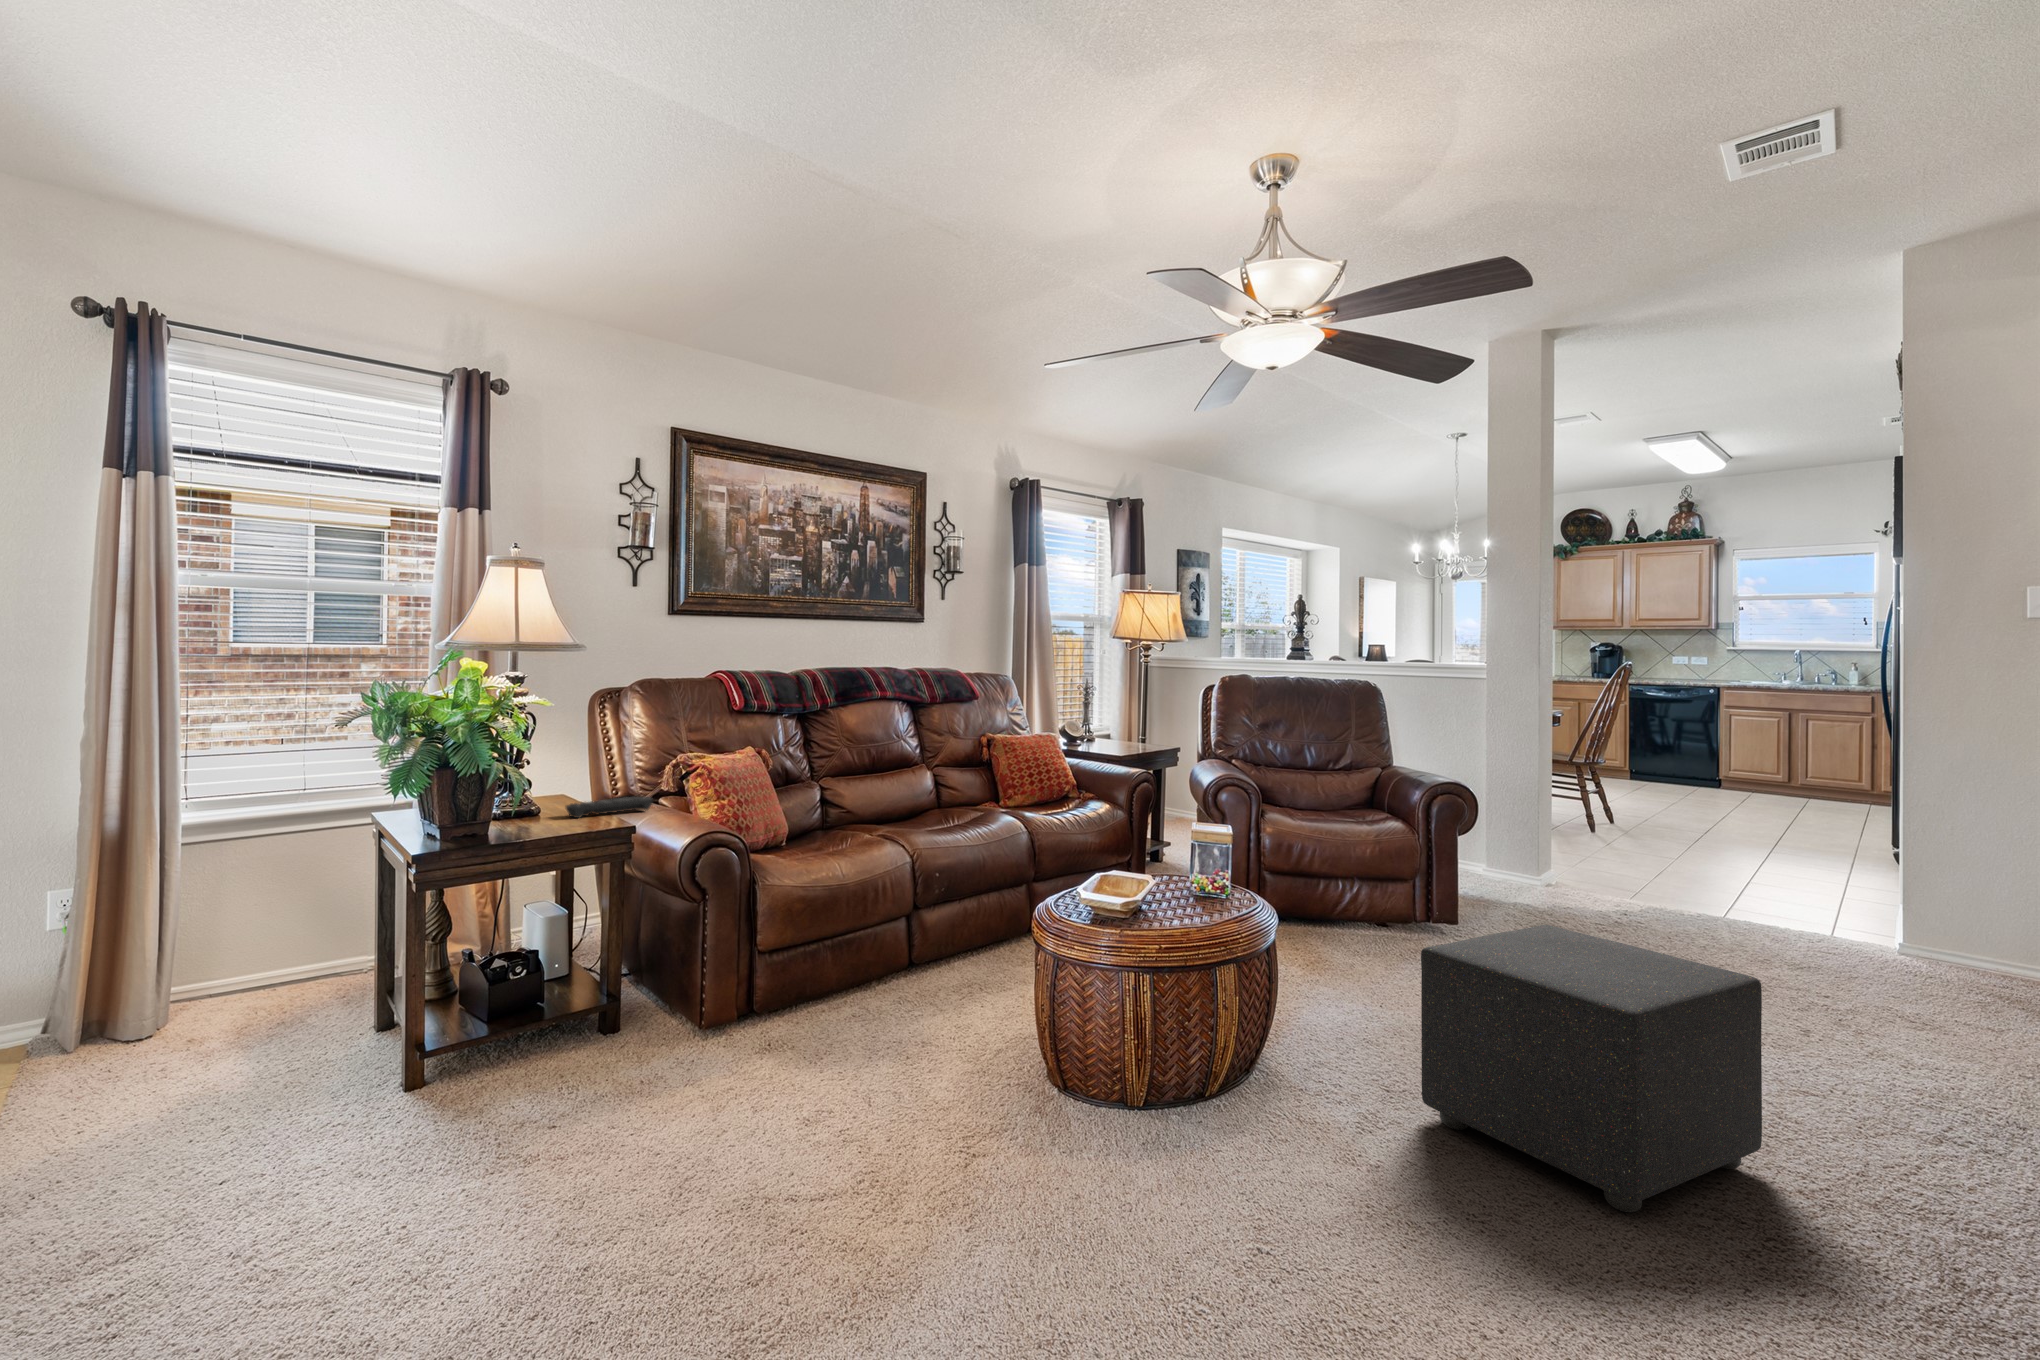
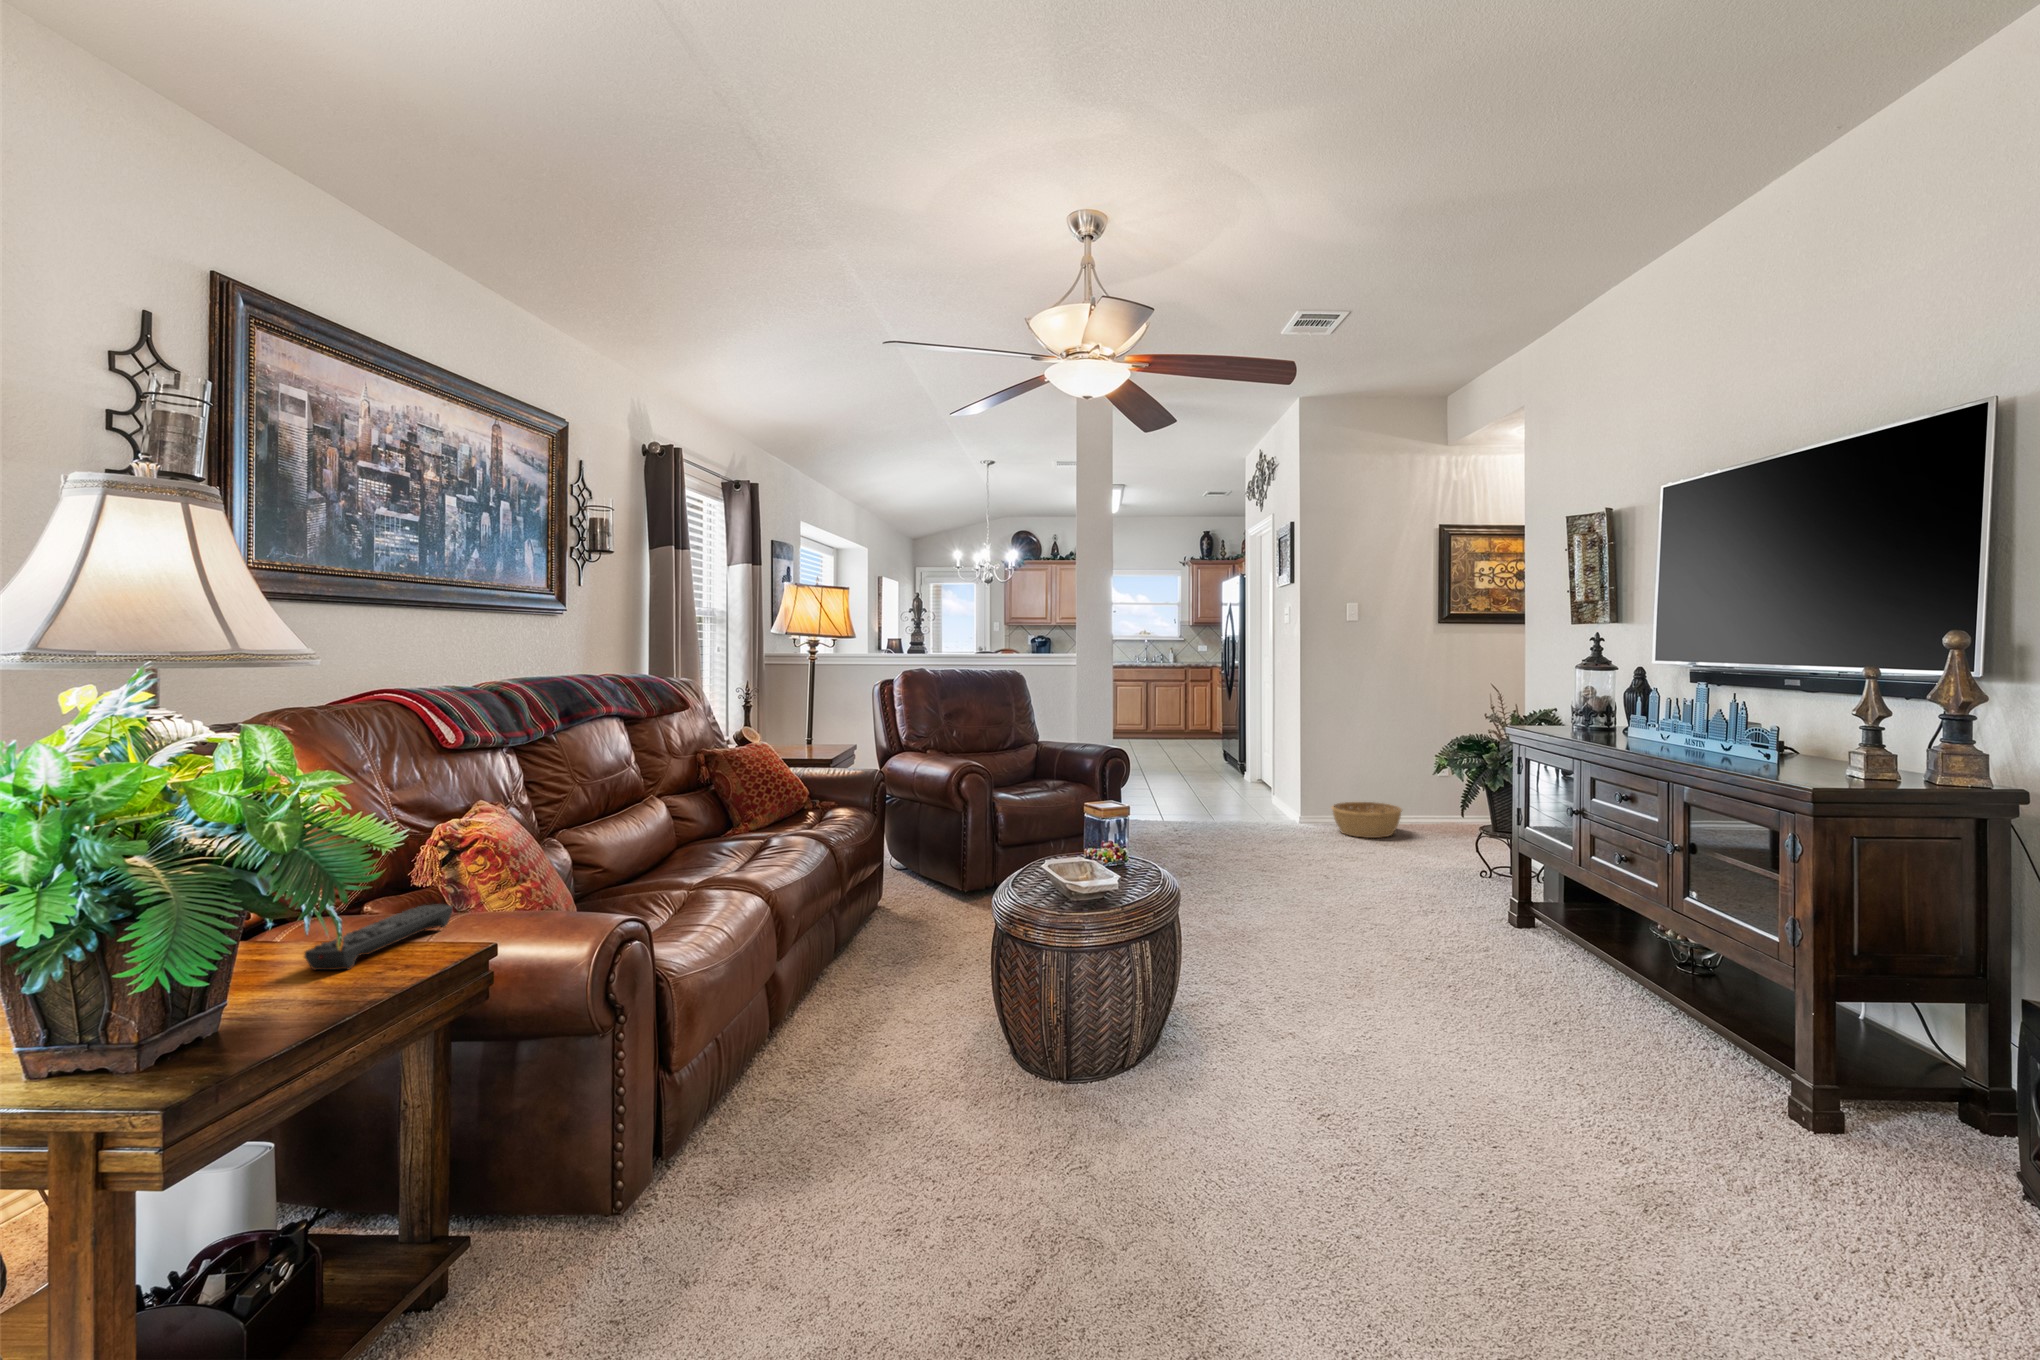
basket: none [1844,904,1995,970] -> present [1332,802,1402,838]
ottoman: present [1421,925,1762,1212] -> none [1370,847,1556,1035]

